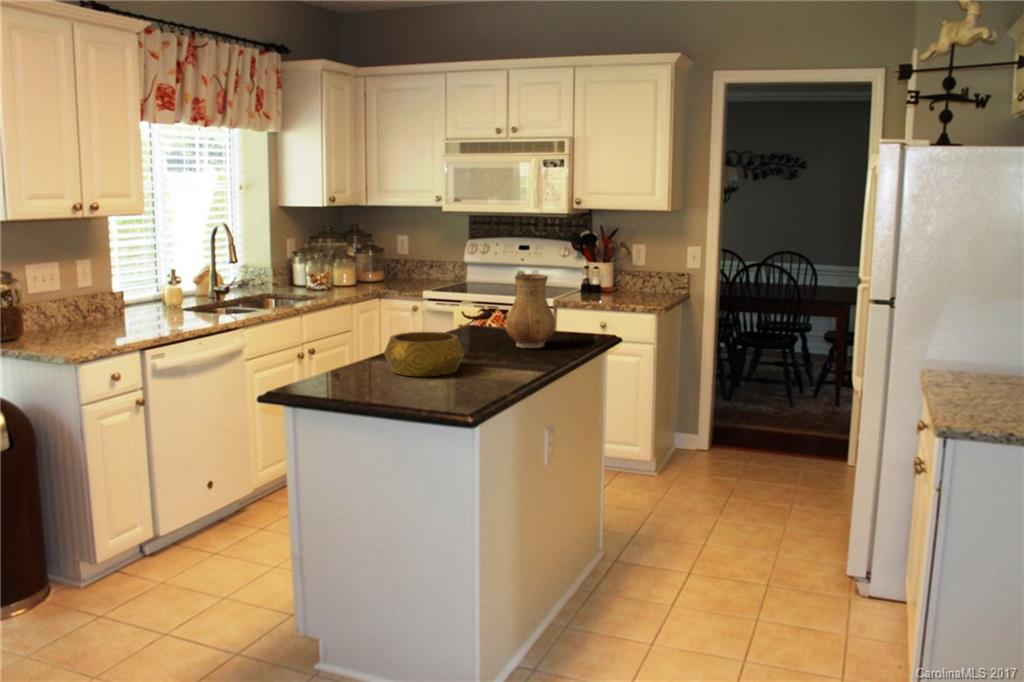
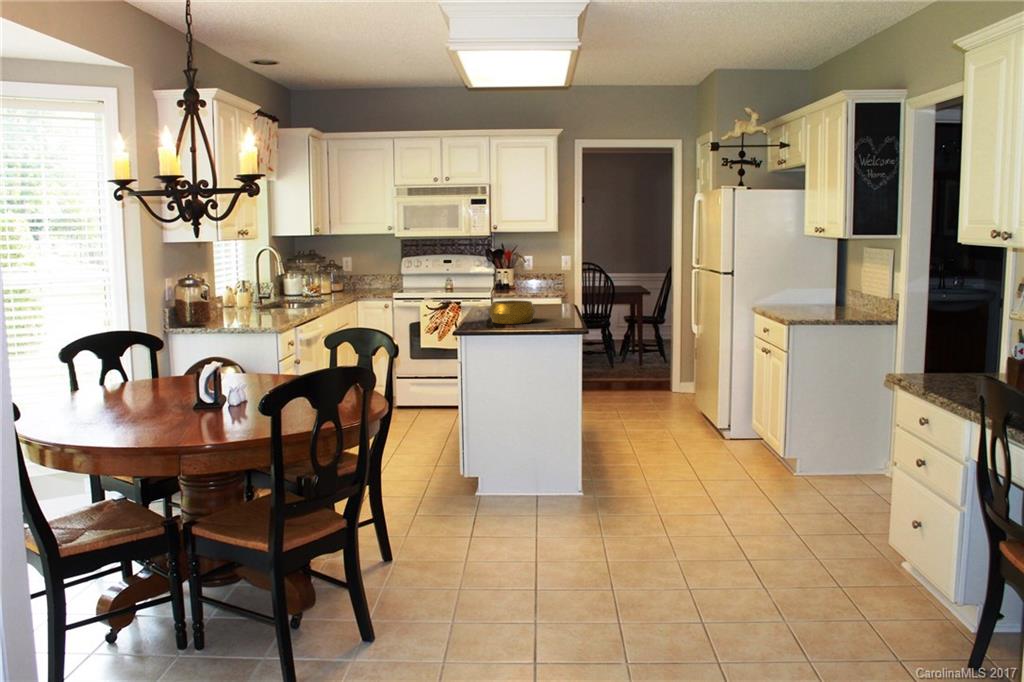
ceramic pitcher: present [506,274,555,348] -> none [528,267,558,311]

